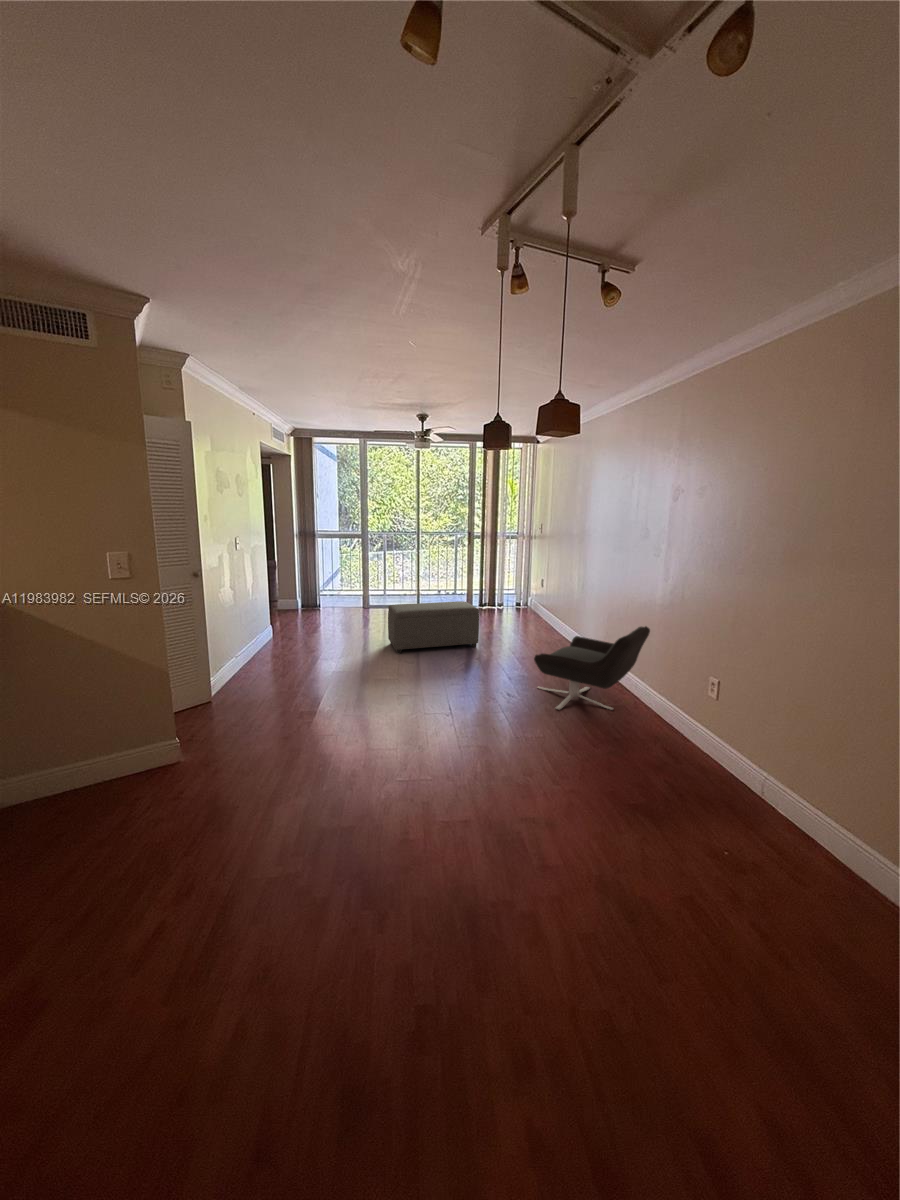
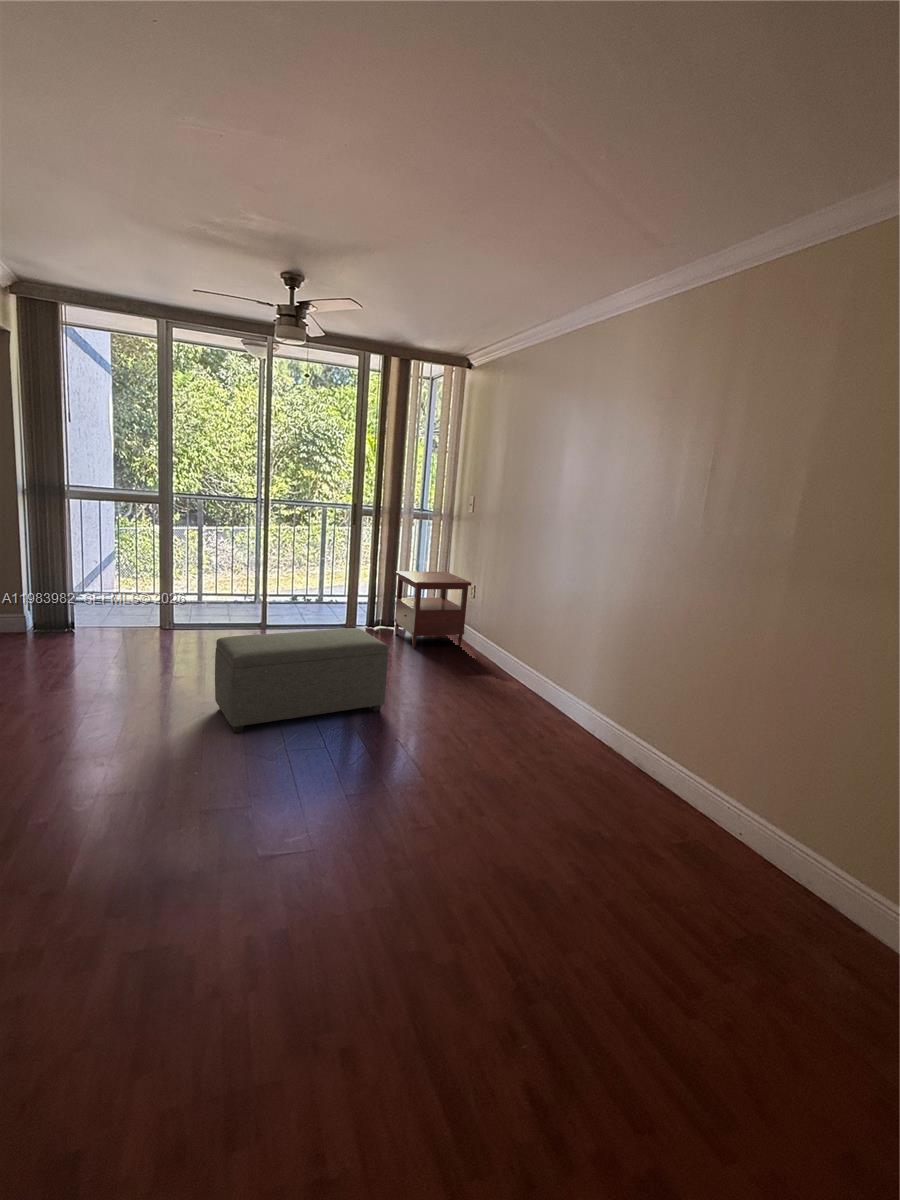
side table: none [496,572,542,619] -> present [394,571,471,648]
lounge chair: present [534,626,650,710] -> none [513,698,724,861]

